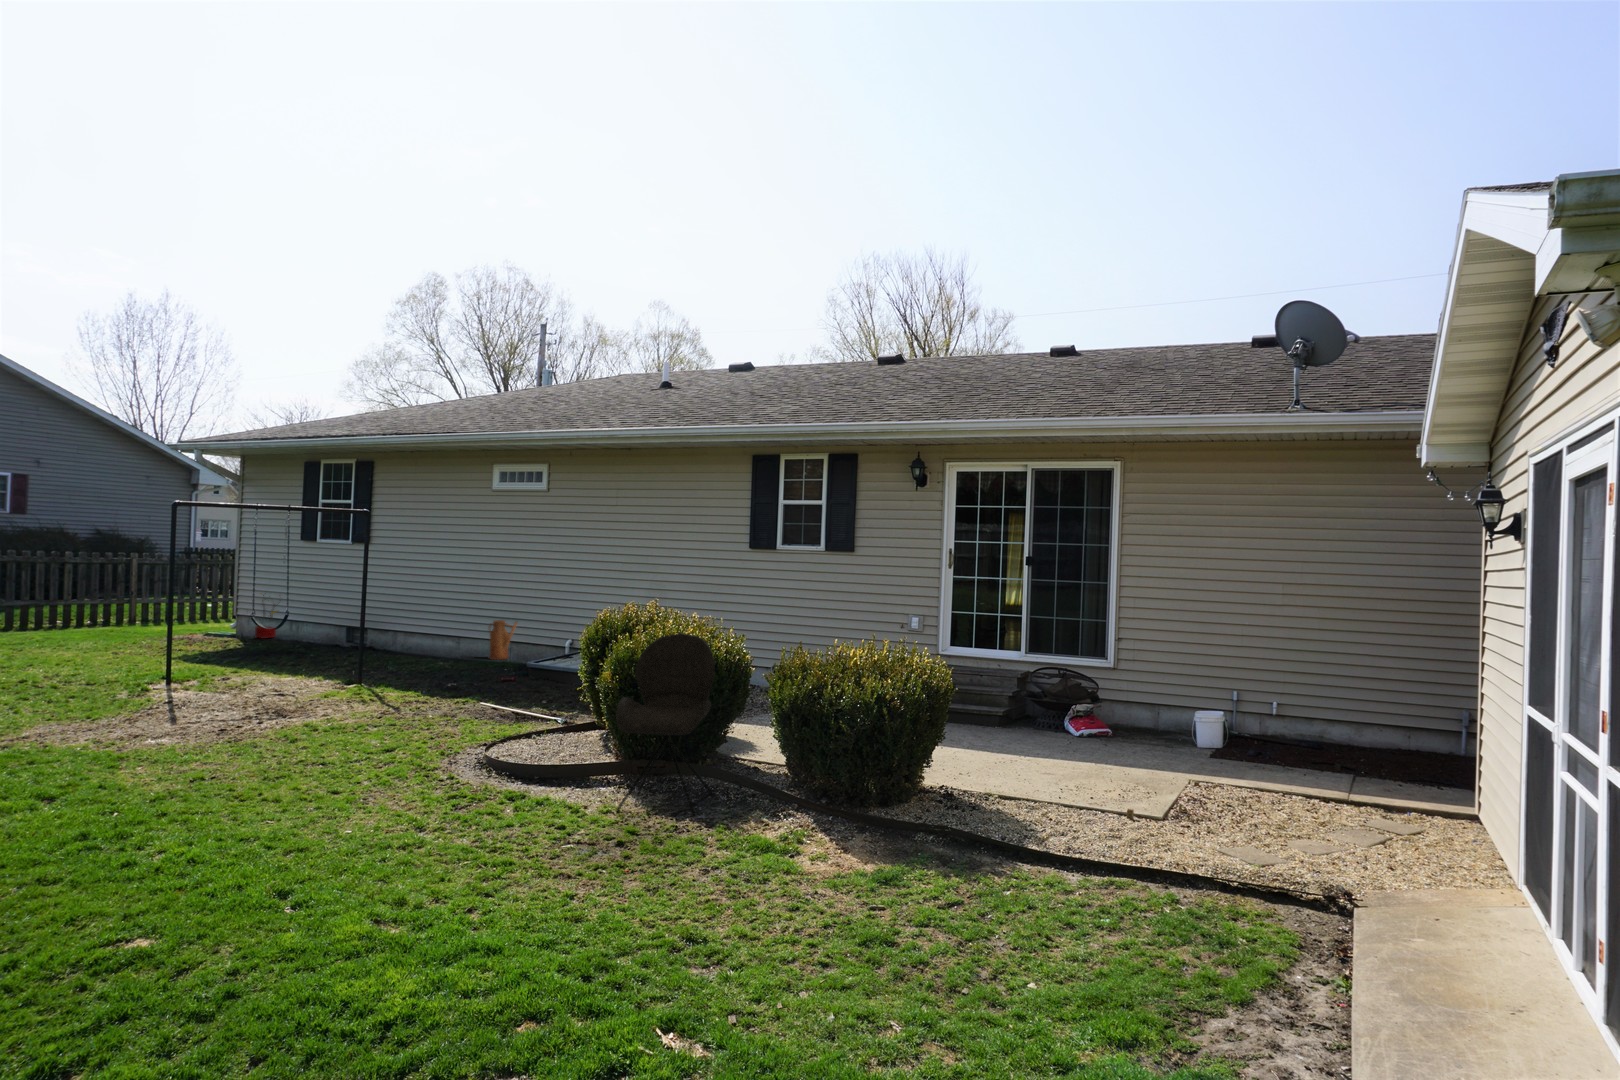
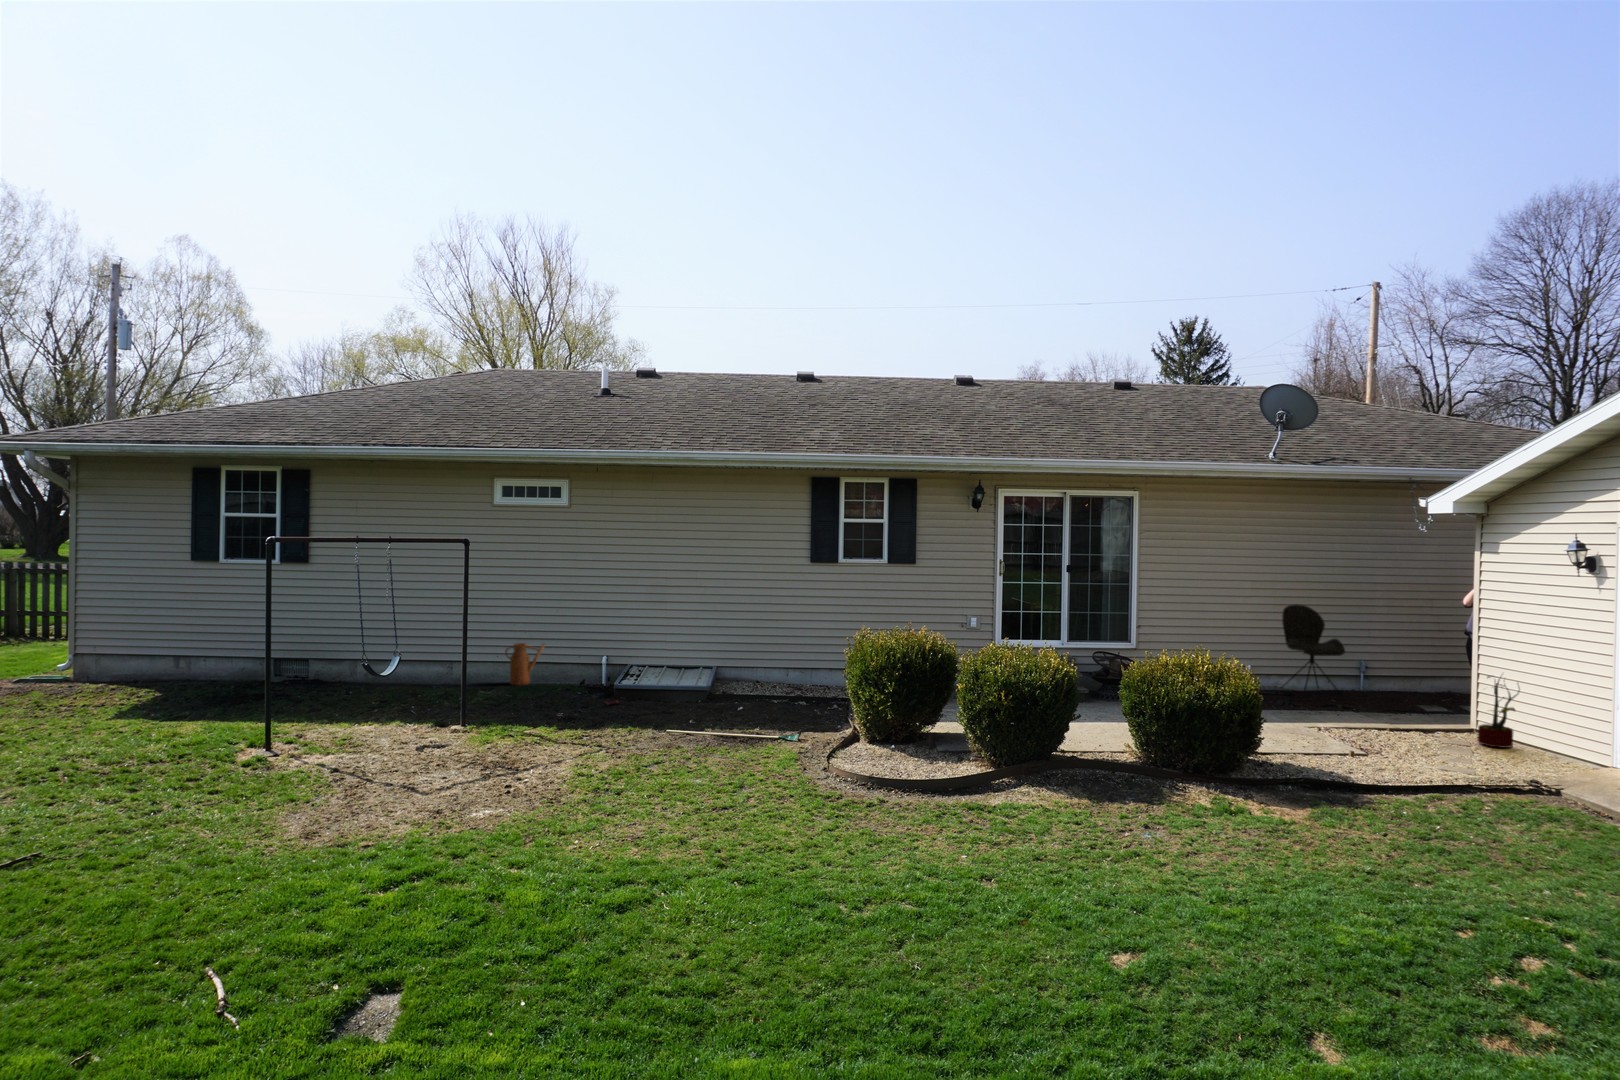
decorative plant: present [255,595,277,638] -> present [1478,676,1518,748]
chair: present [616,633,715,814] -> present [1282,604,1345,696]

